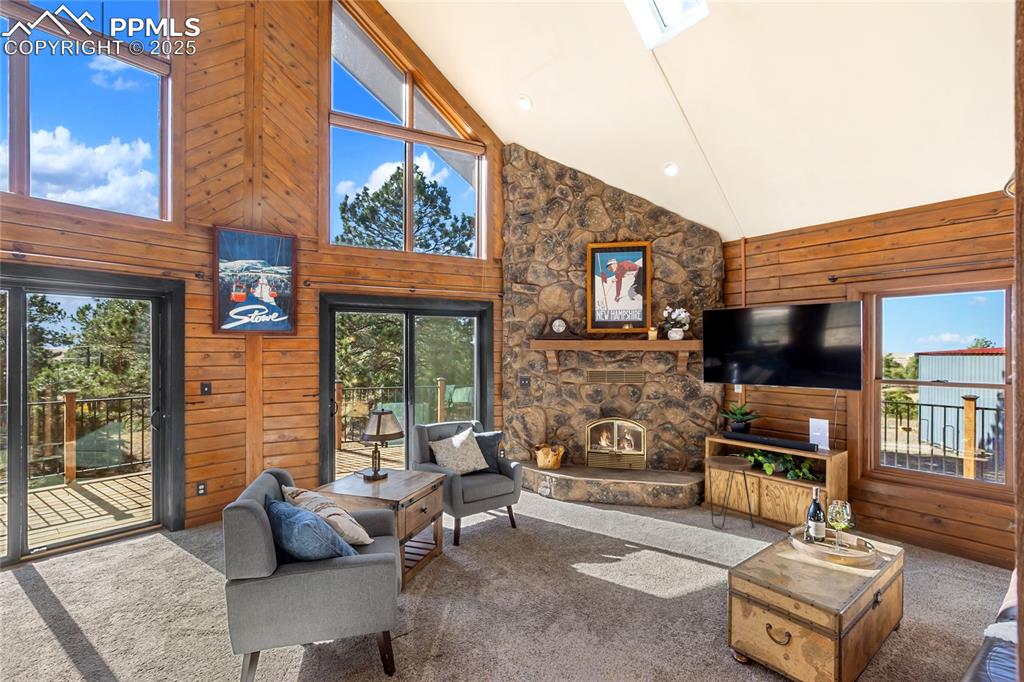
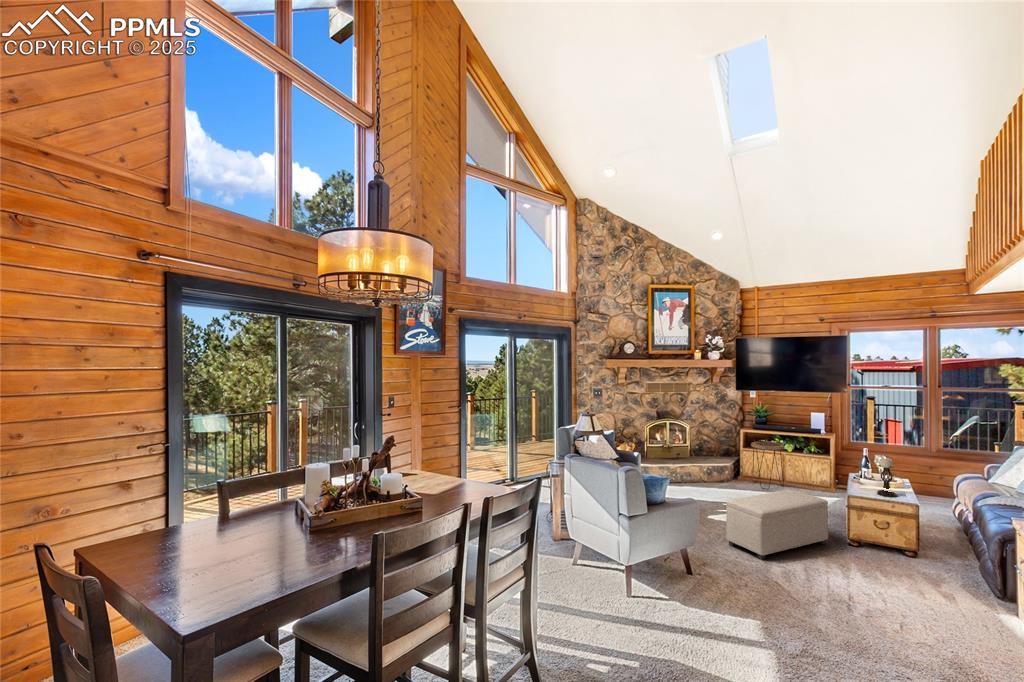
candle holder: none [805,500,841,579] -> present [877,458,896,497]
ottoman: none [519,538,696,659] -> present [726,490,828,560]

